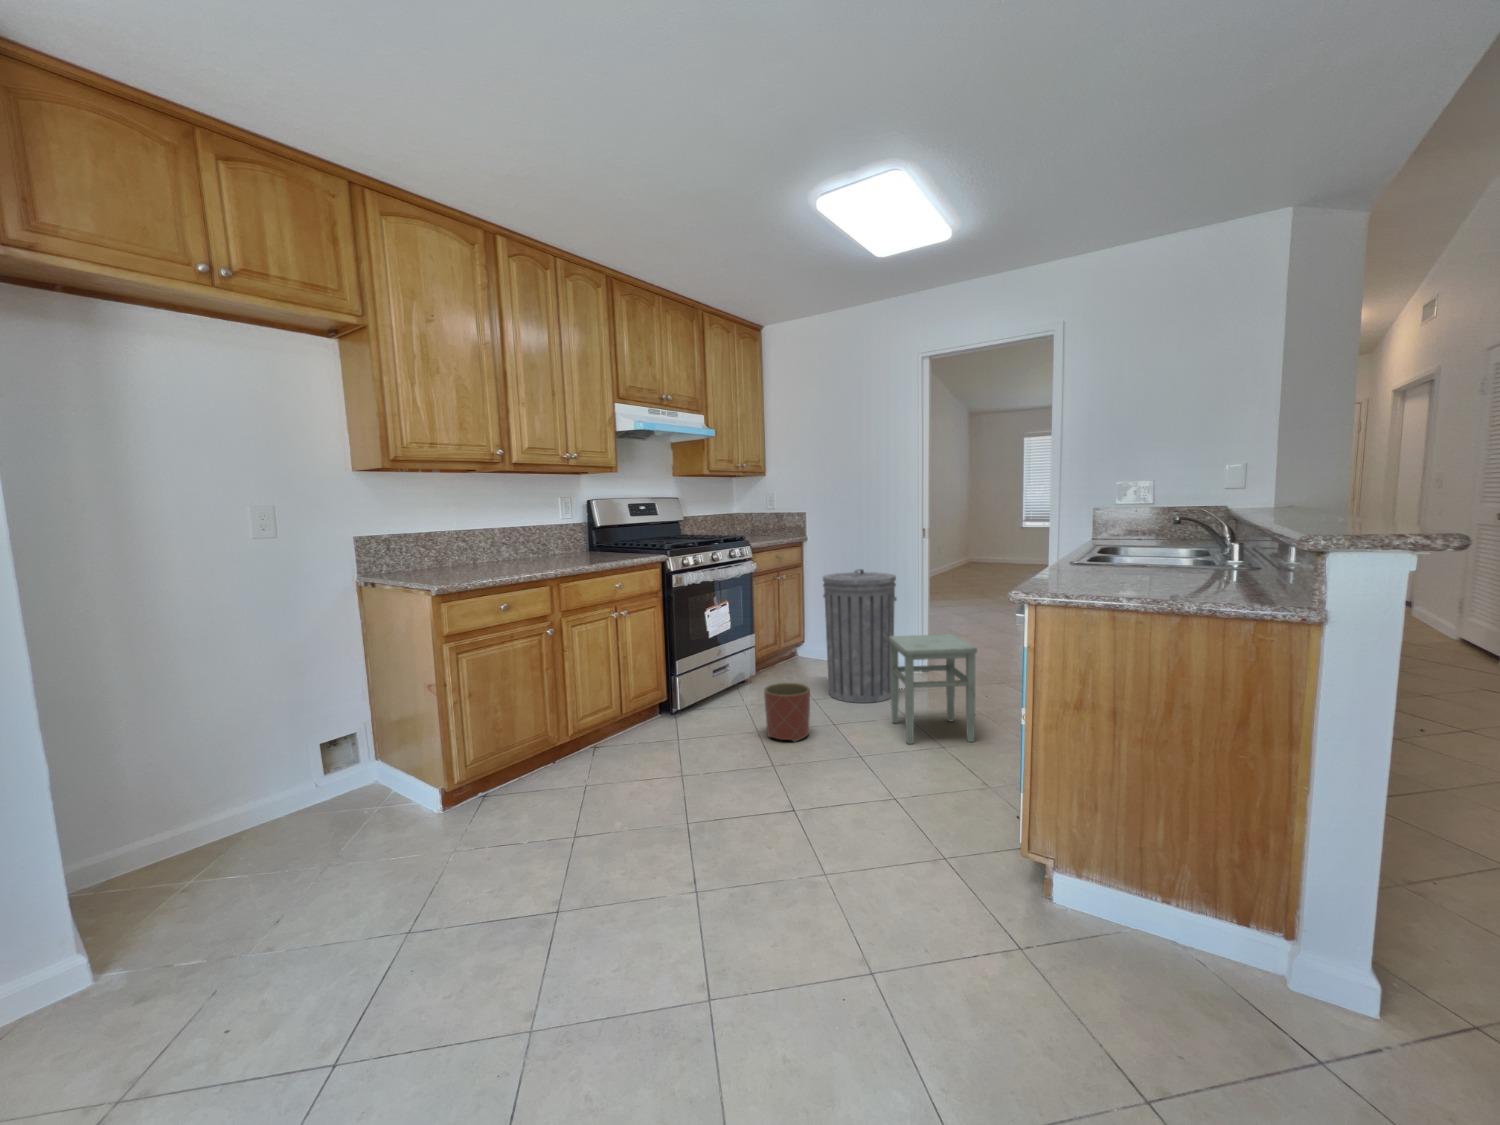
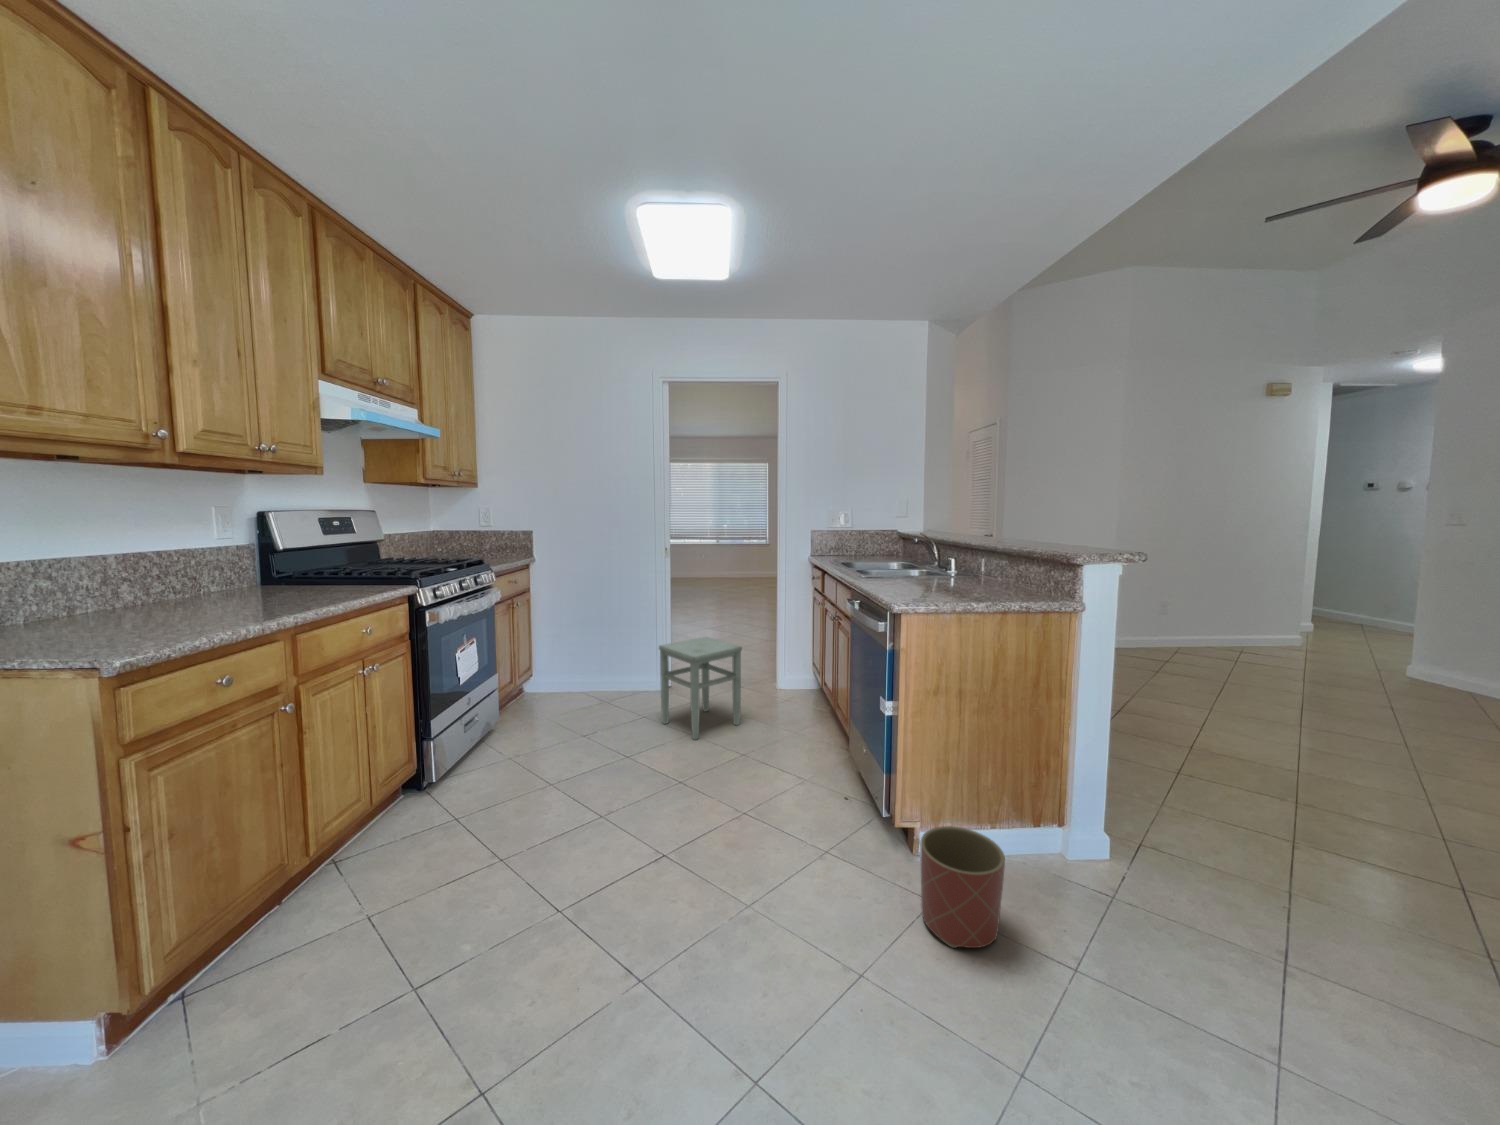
trash can: present [823,569,897,703] -> none [568,585,643,713]
planter: present [764,683,810,742] -> present [920,826,1005,948]

